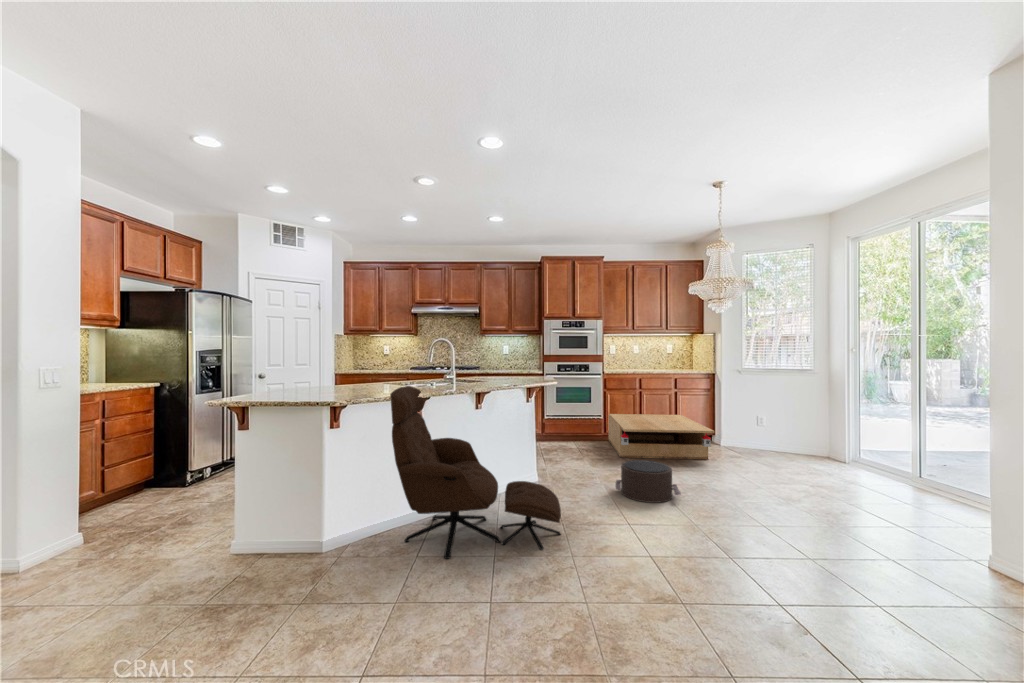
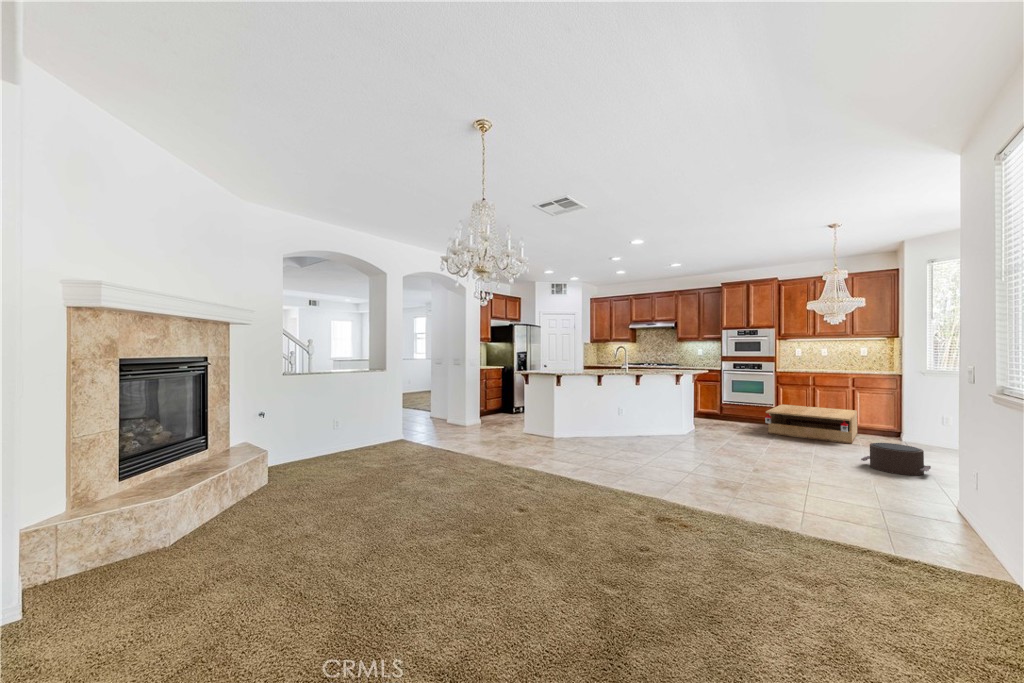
lounge chair: present [390,386,561,559] -> none [579,369,665,450]
pouf: present [616,460,681,503] -> present [861,443,931,475]

